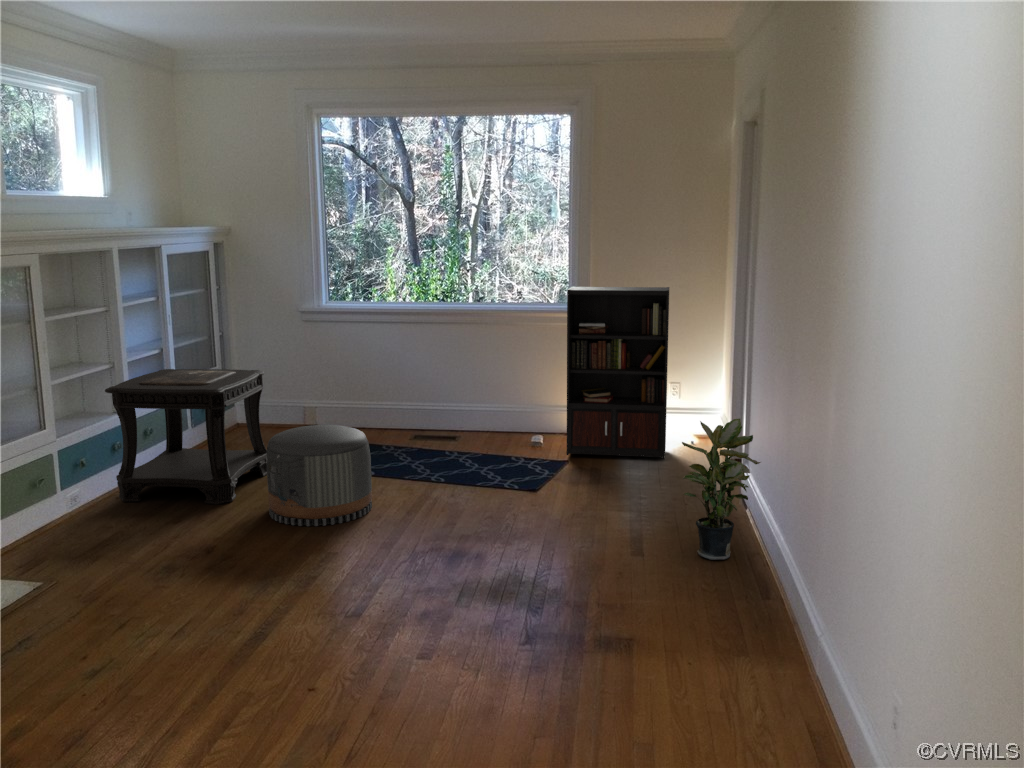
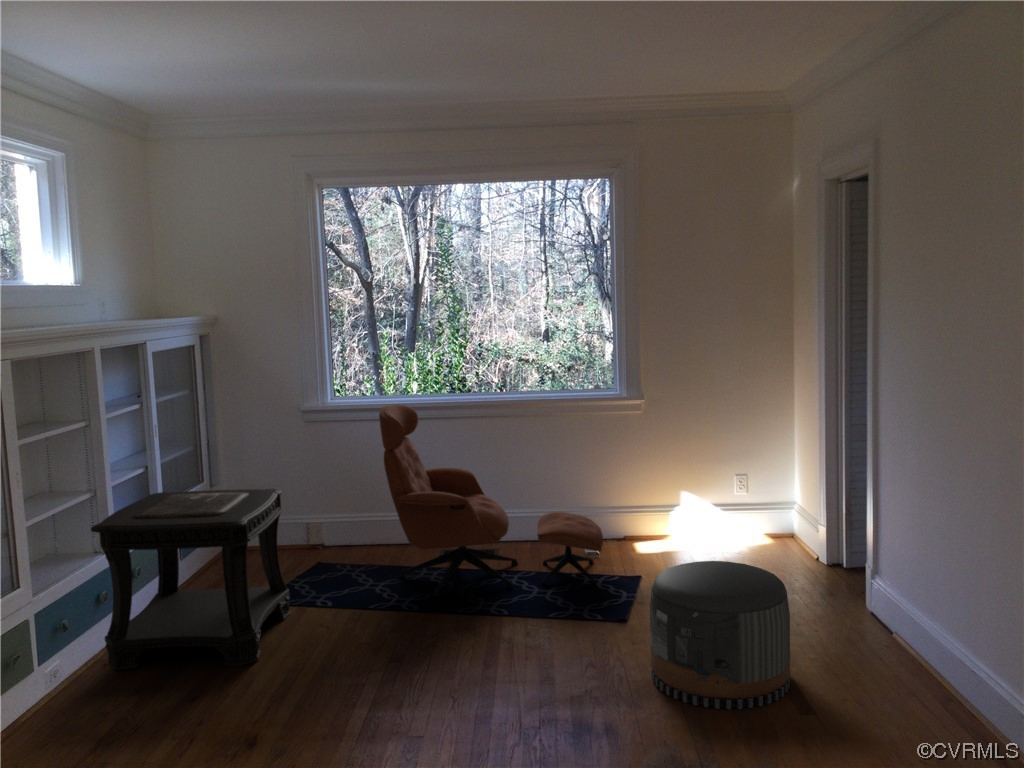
bookcase: present [567,286,694,459] -> none [631,369,769,568]
lounge chair: none [350,307,539,467] -> present [379,404,603,597]
potted plant: present [682,419,760,560] -> none [850,534,951,712]
pouf: present [266,425,372,526] -> present [650,561,790,709]

